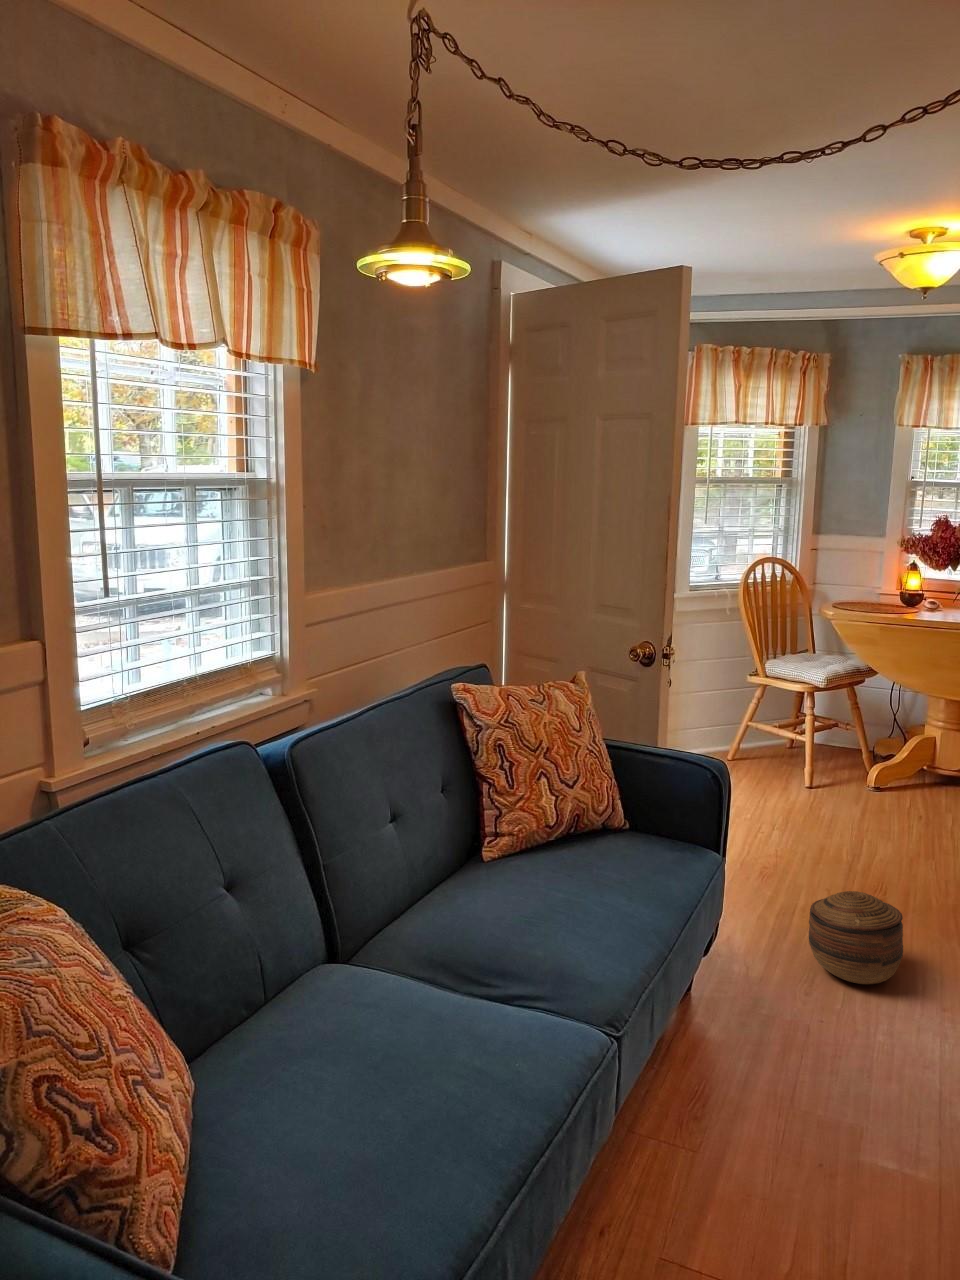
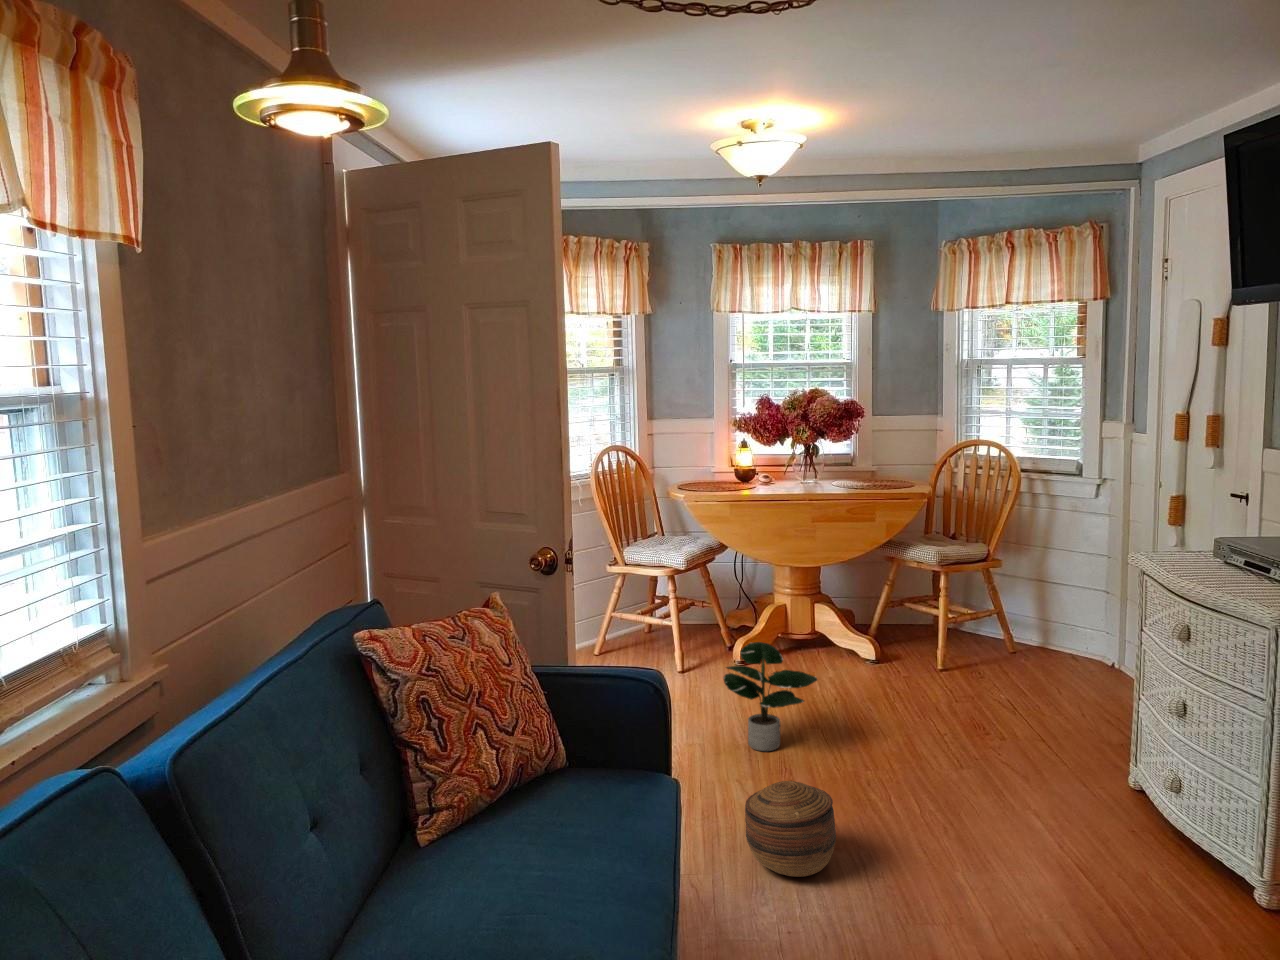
potted plant: none [834,764,935,874] -> present [723,642,817,751]

